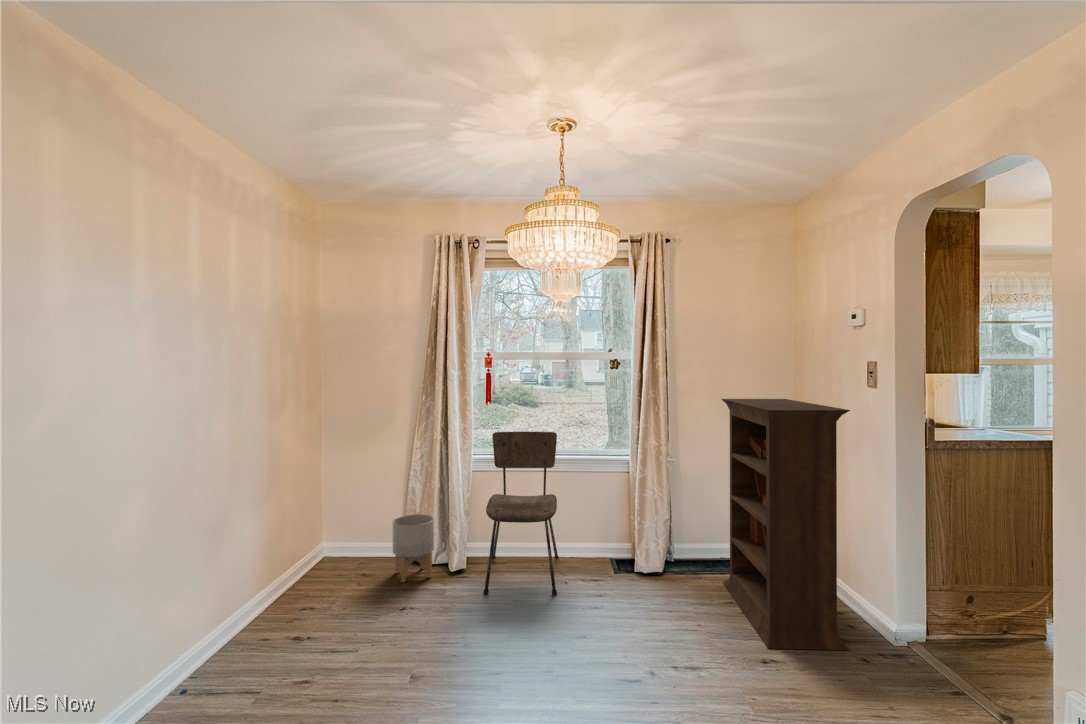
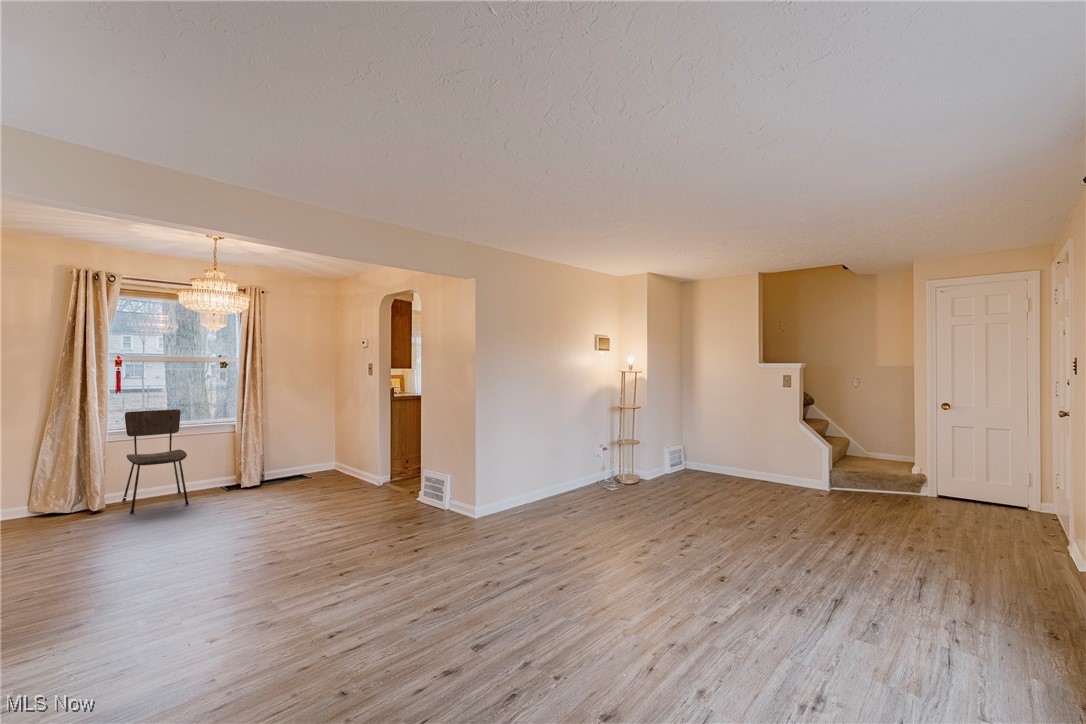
bookcase: present [722,399,850,650] -> none [296,383,358,497]
planter: present [393,514,434,582] -> none [33,475,75,523]

